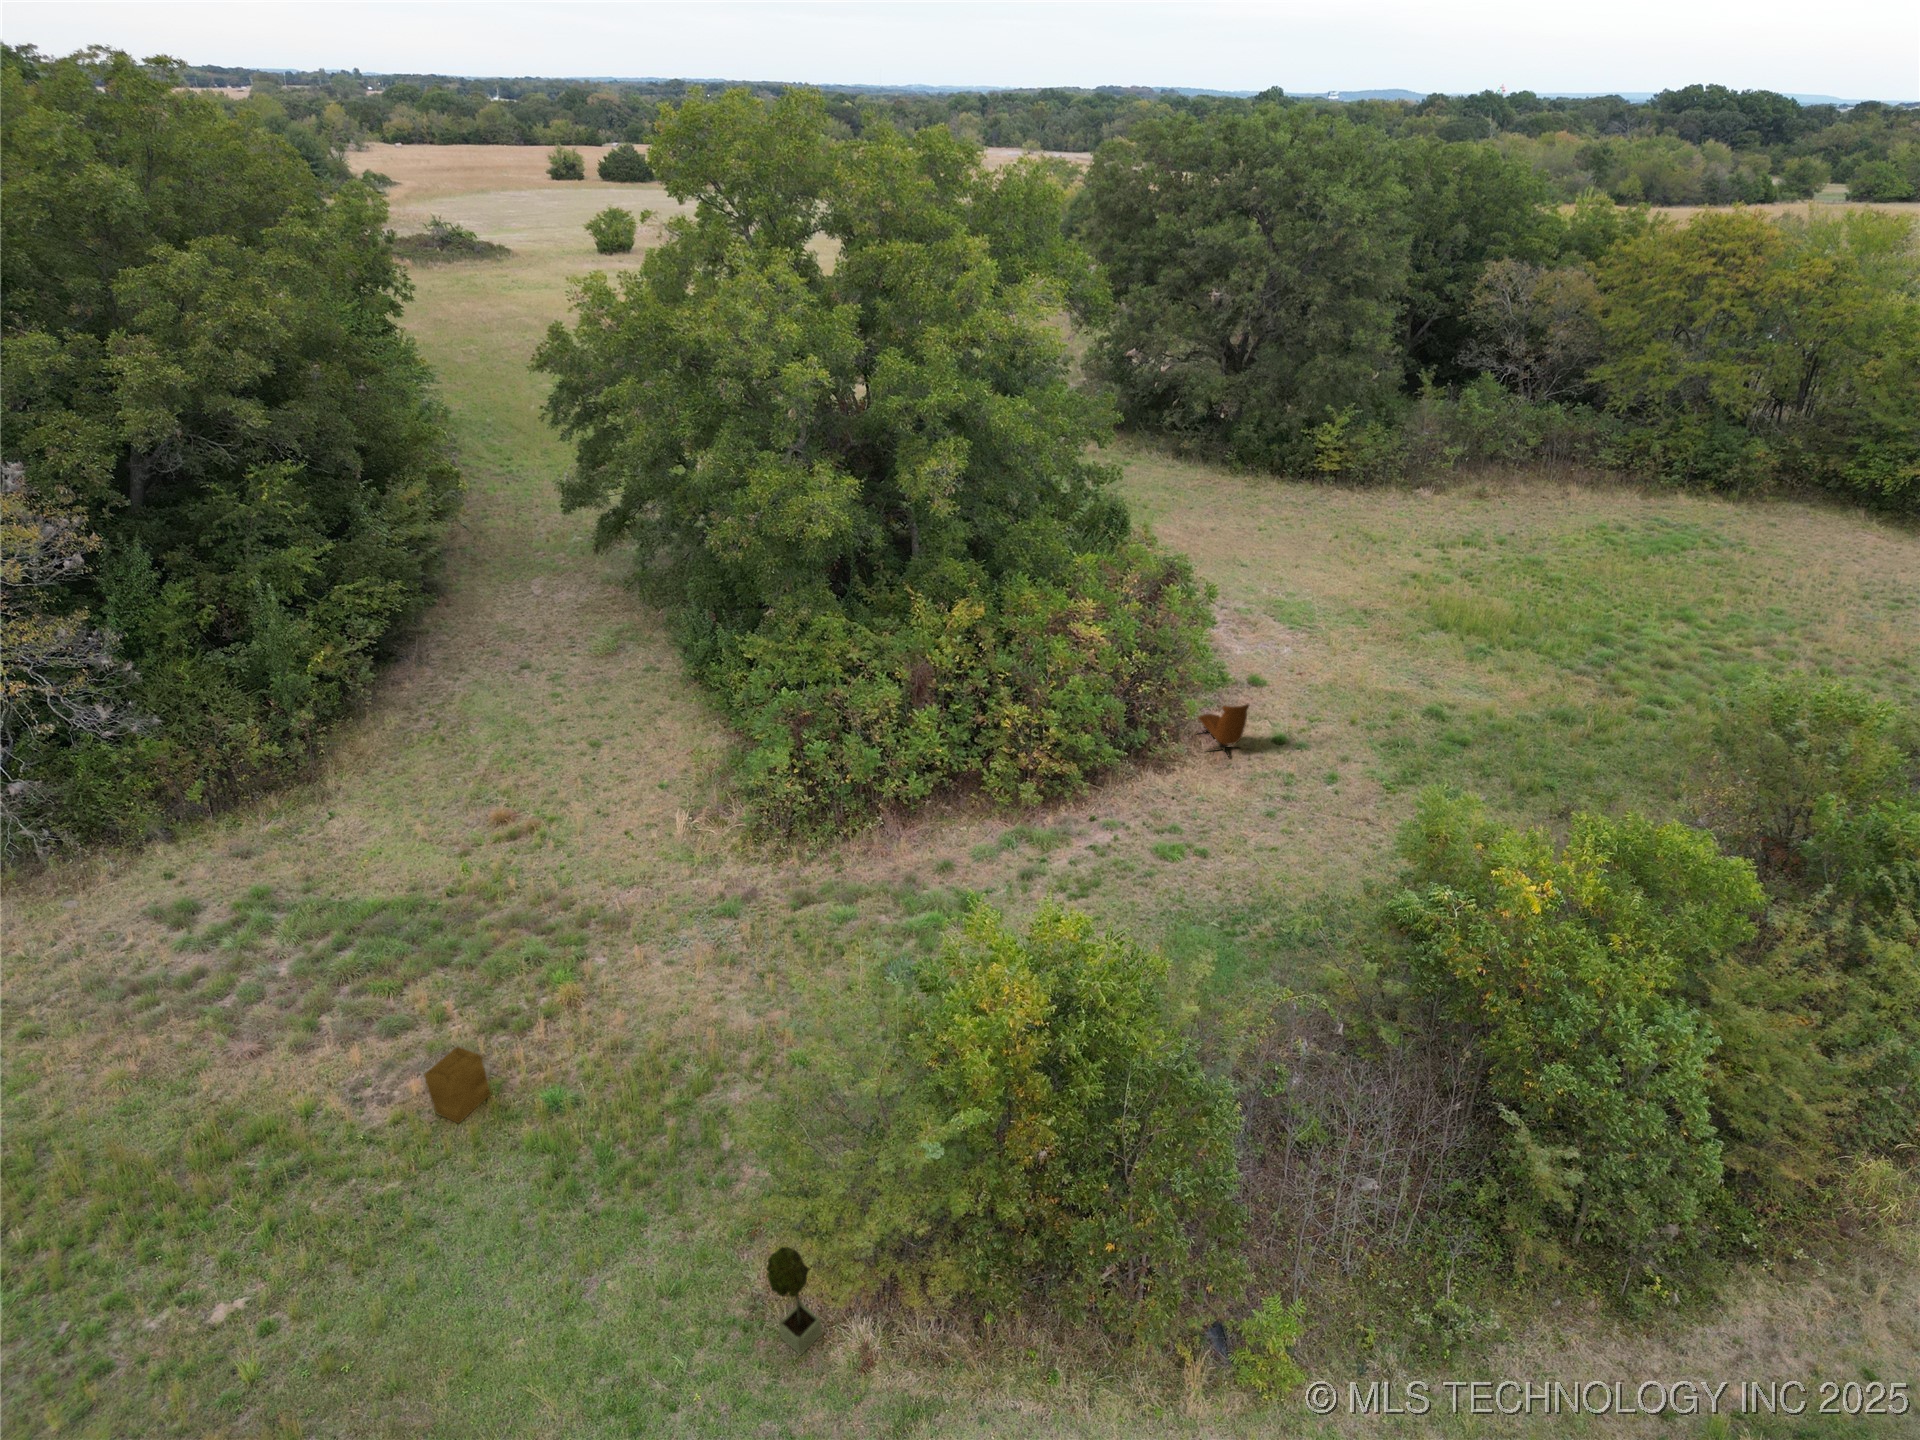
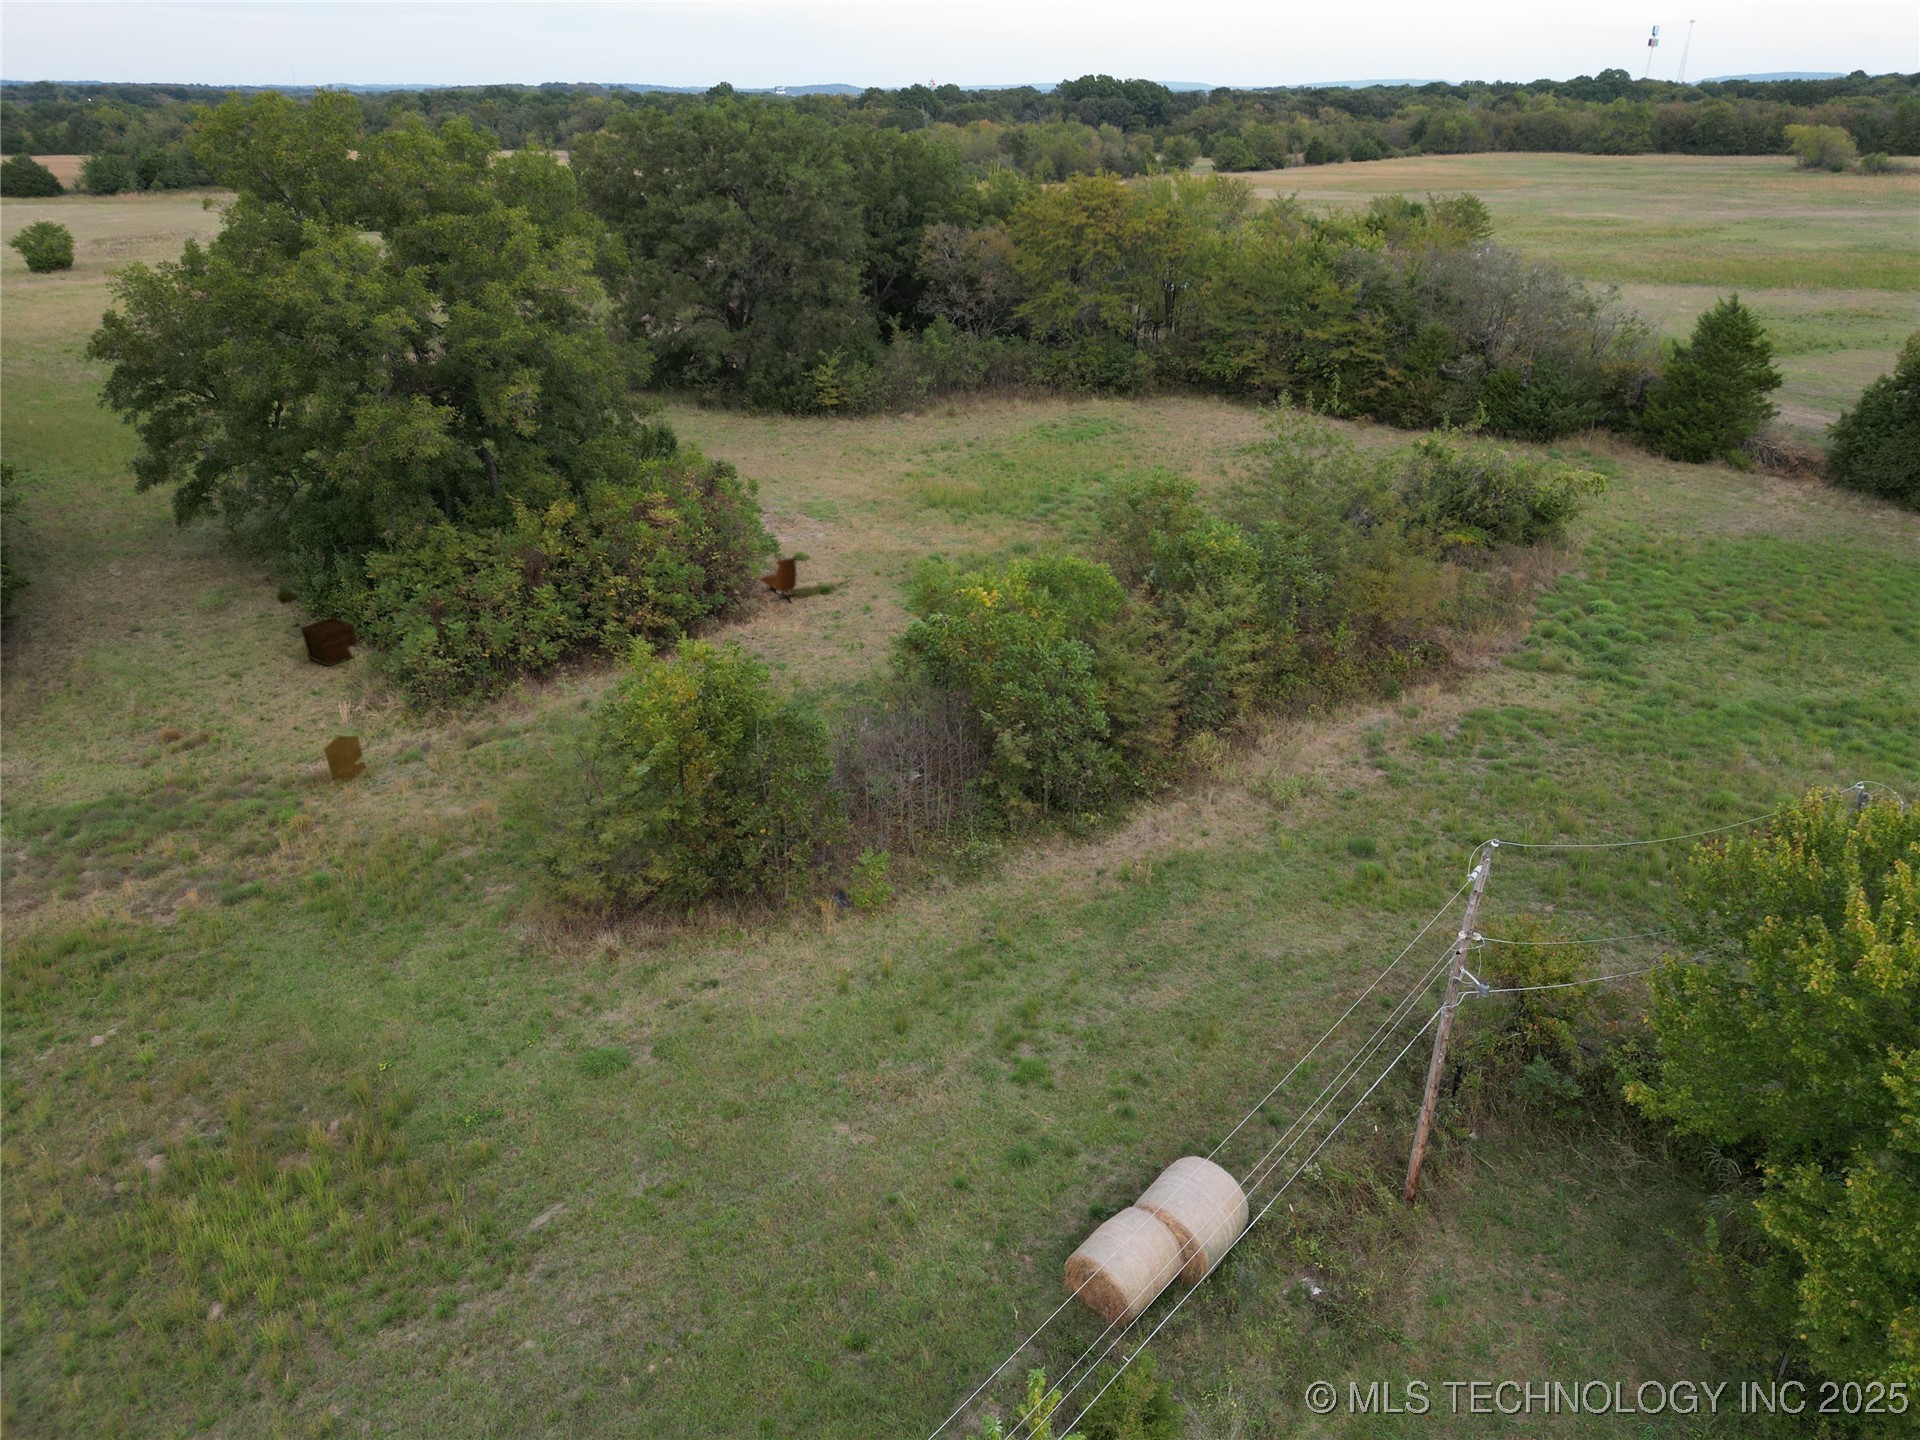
wooden crate: none [672,690,727,748] -> present [301,617,358,666]
cardboard box: present [424,1047,491,1123] -> present [324,736,365,779]
potted tree: present [766,1247,822,1355] -> present [277,590,305,637]

